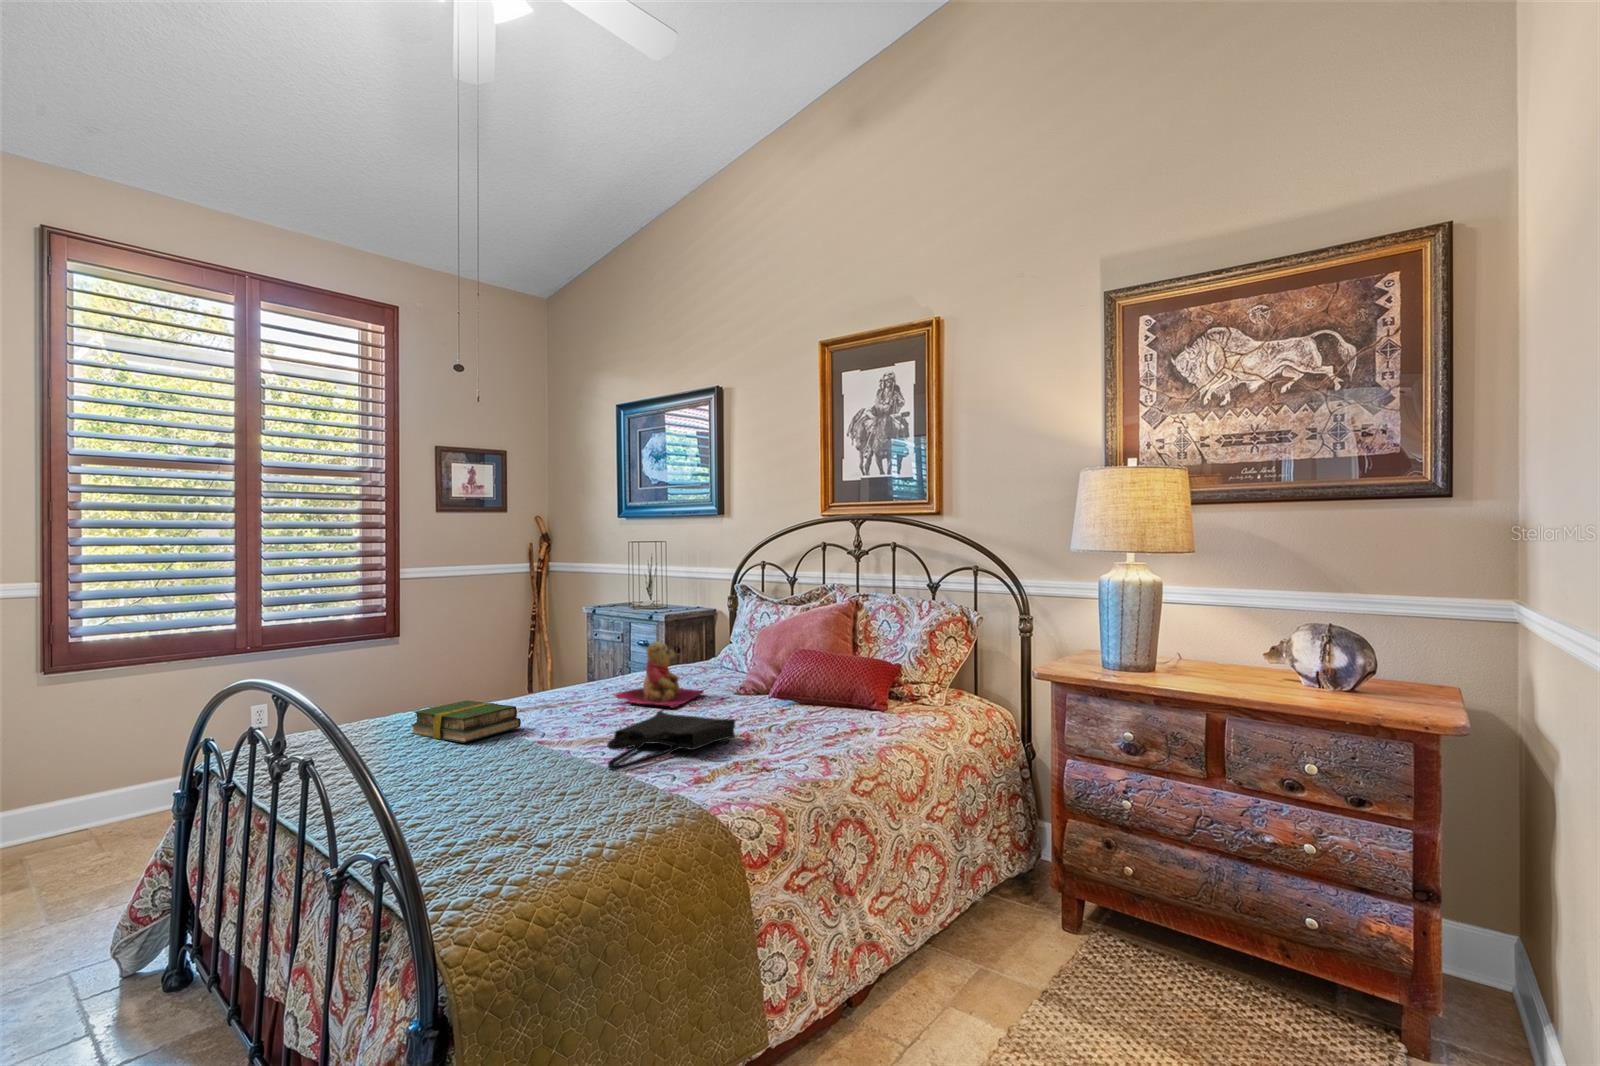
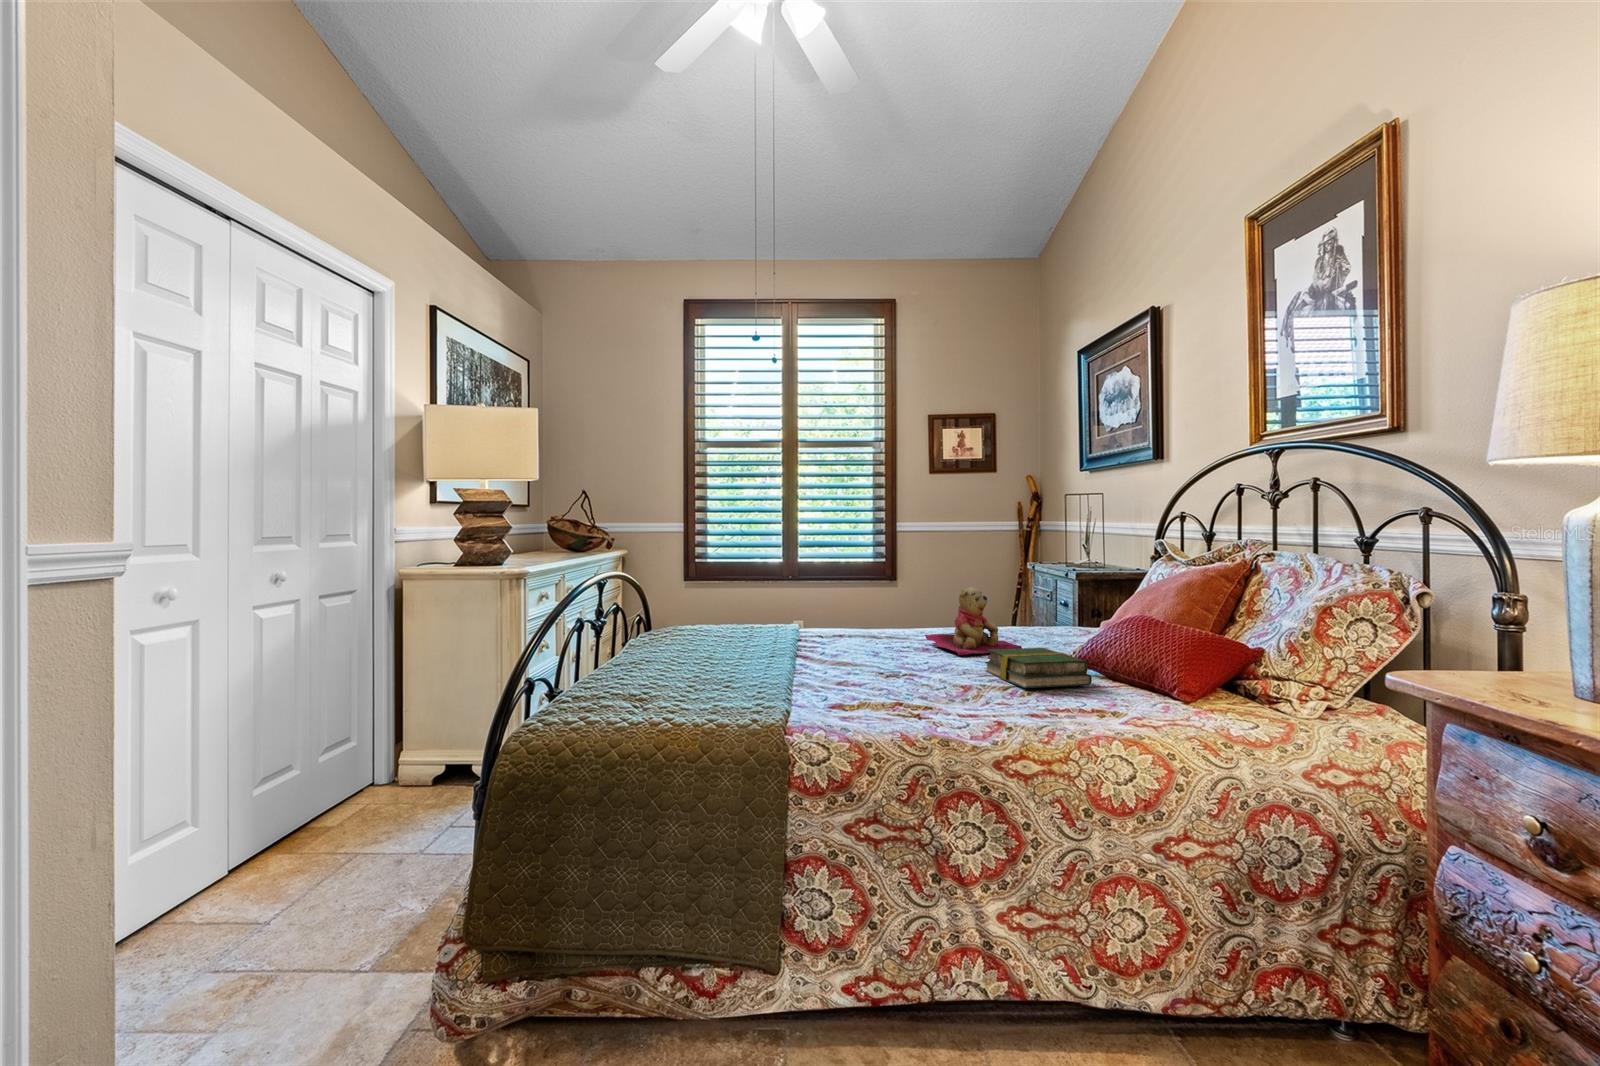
book: present [411,700,521,743] -> present [985,648,1092,688]
tote bag: present [607,711,735,770] -> none [795,649,948,686]

